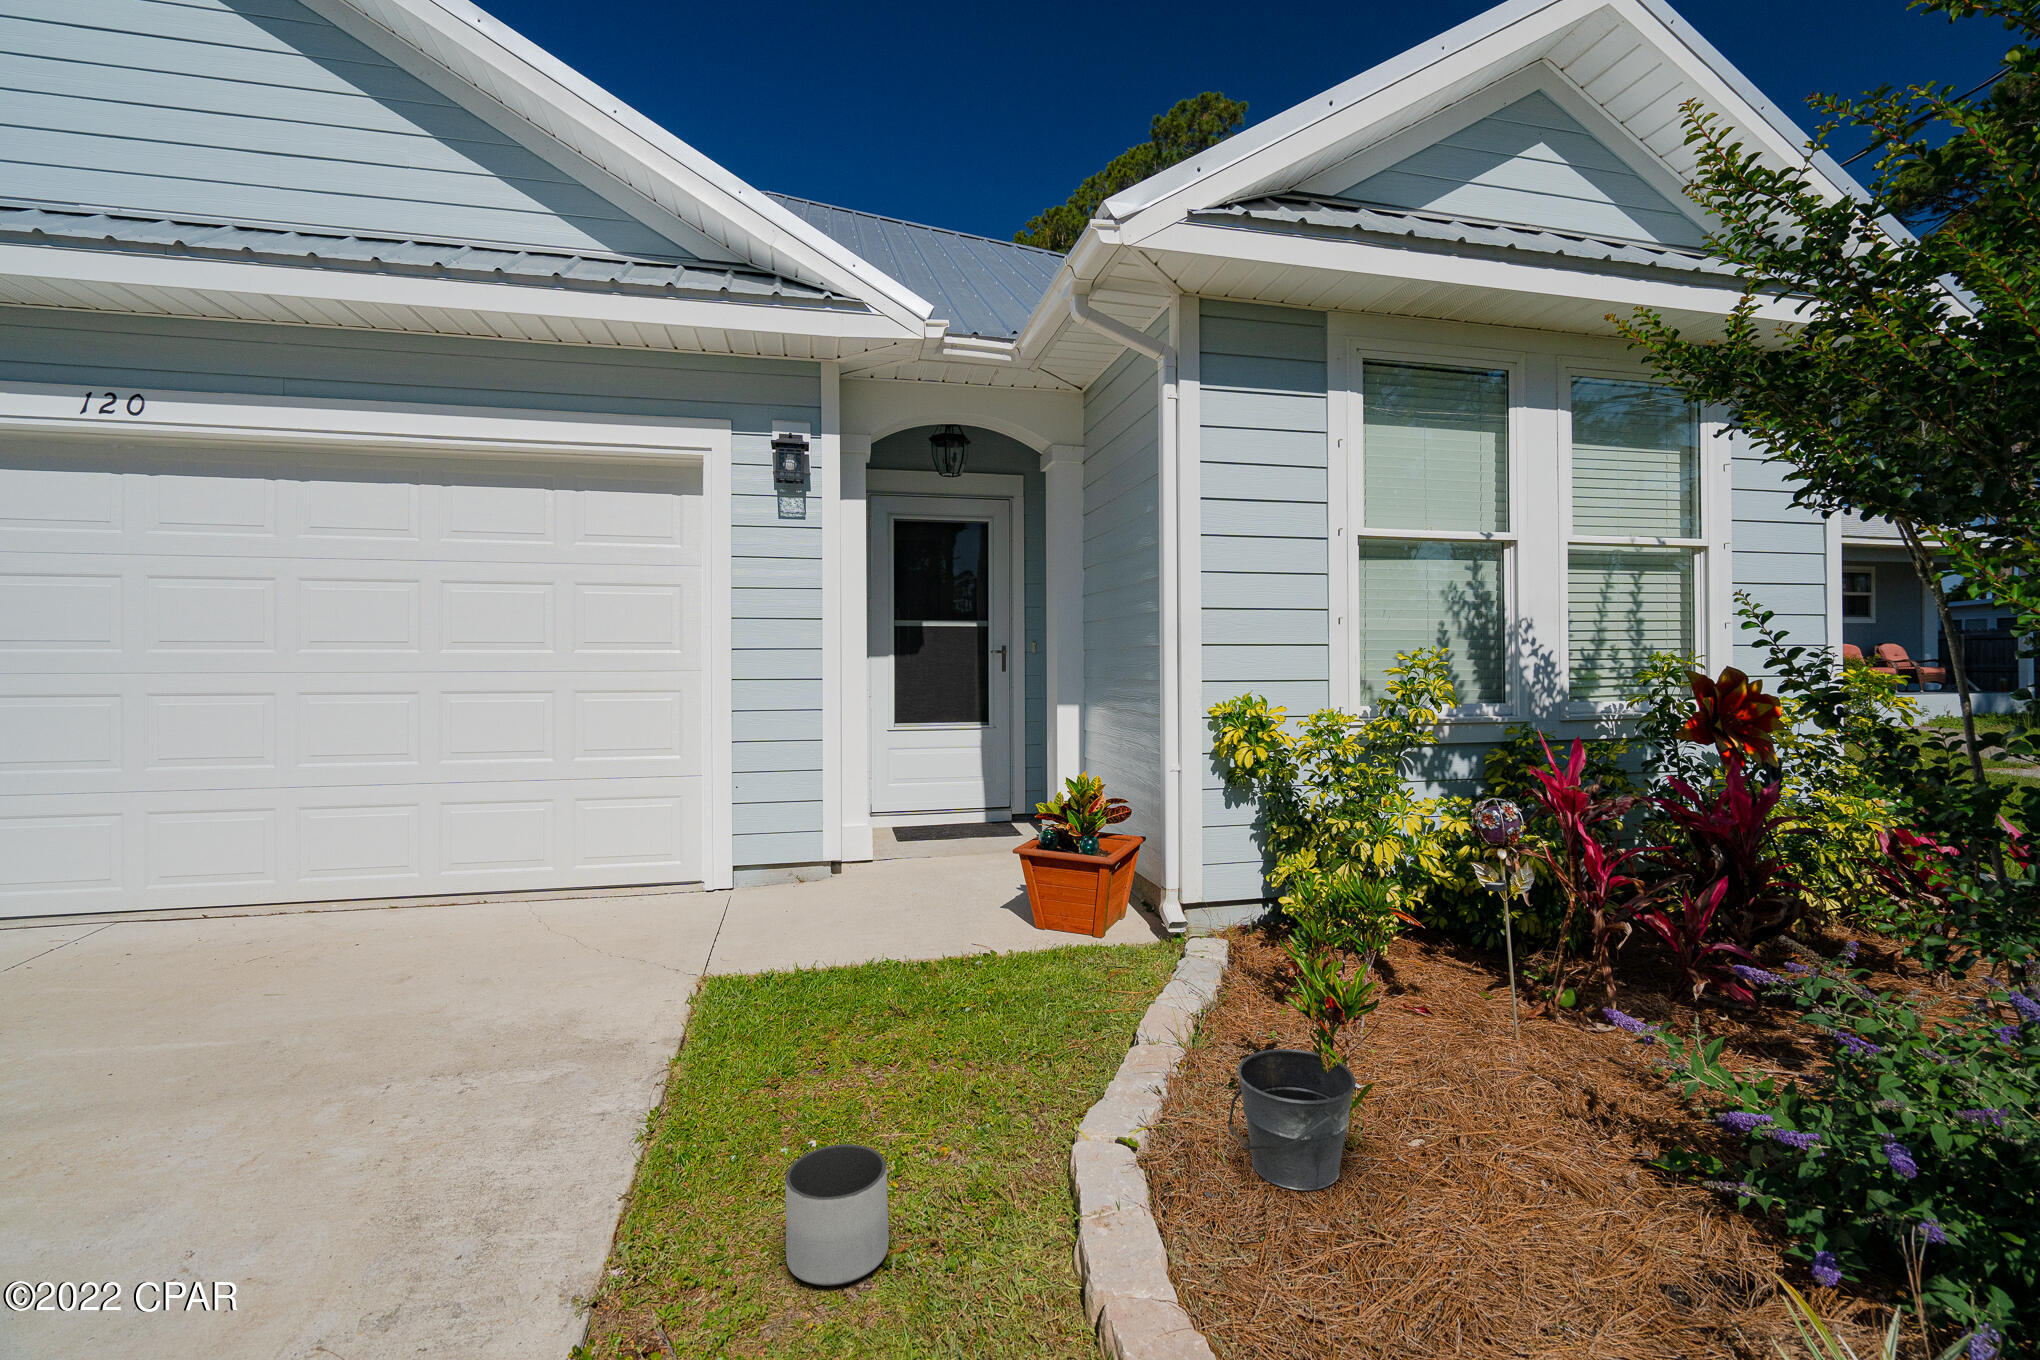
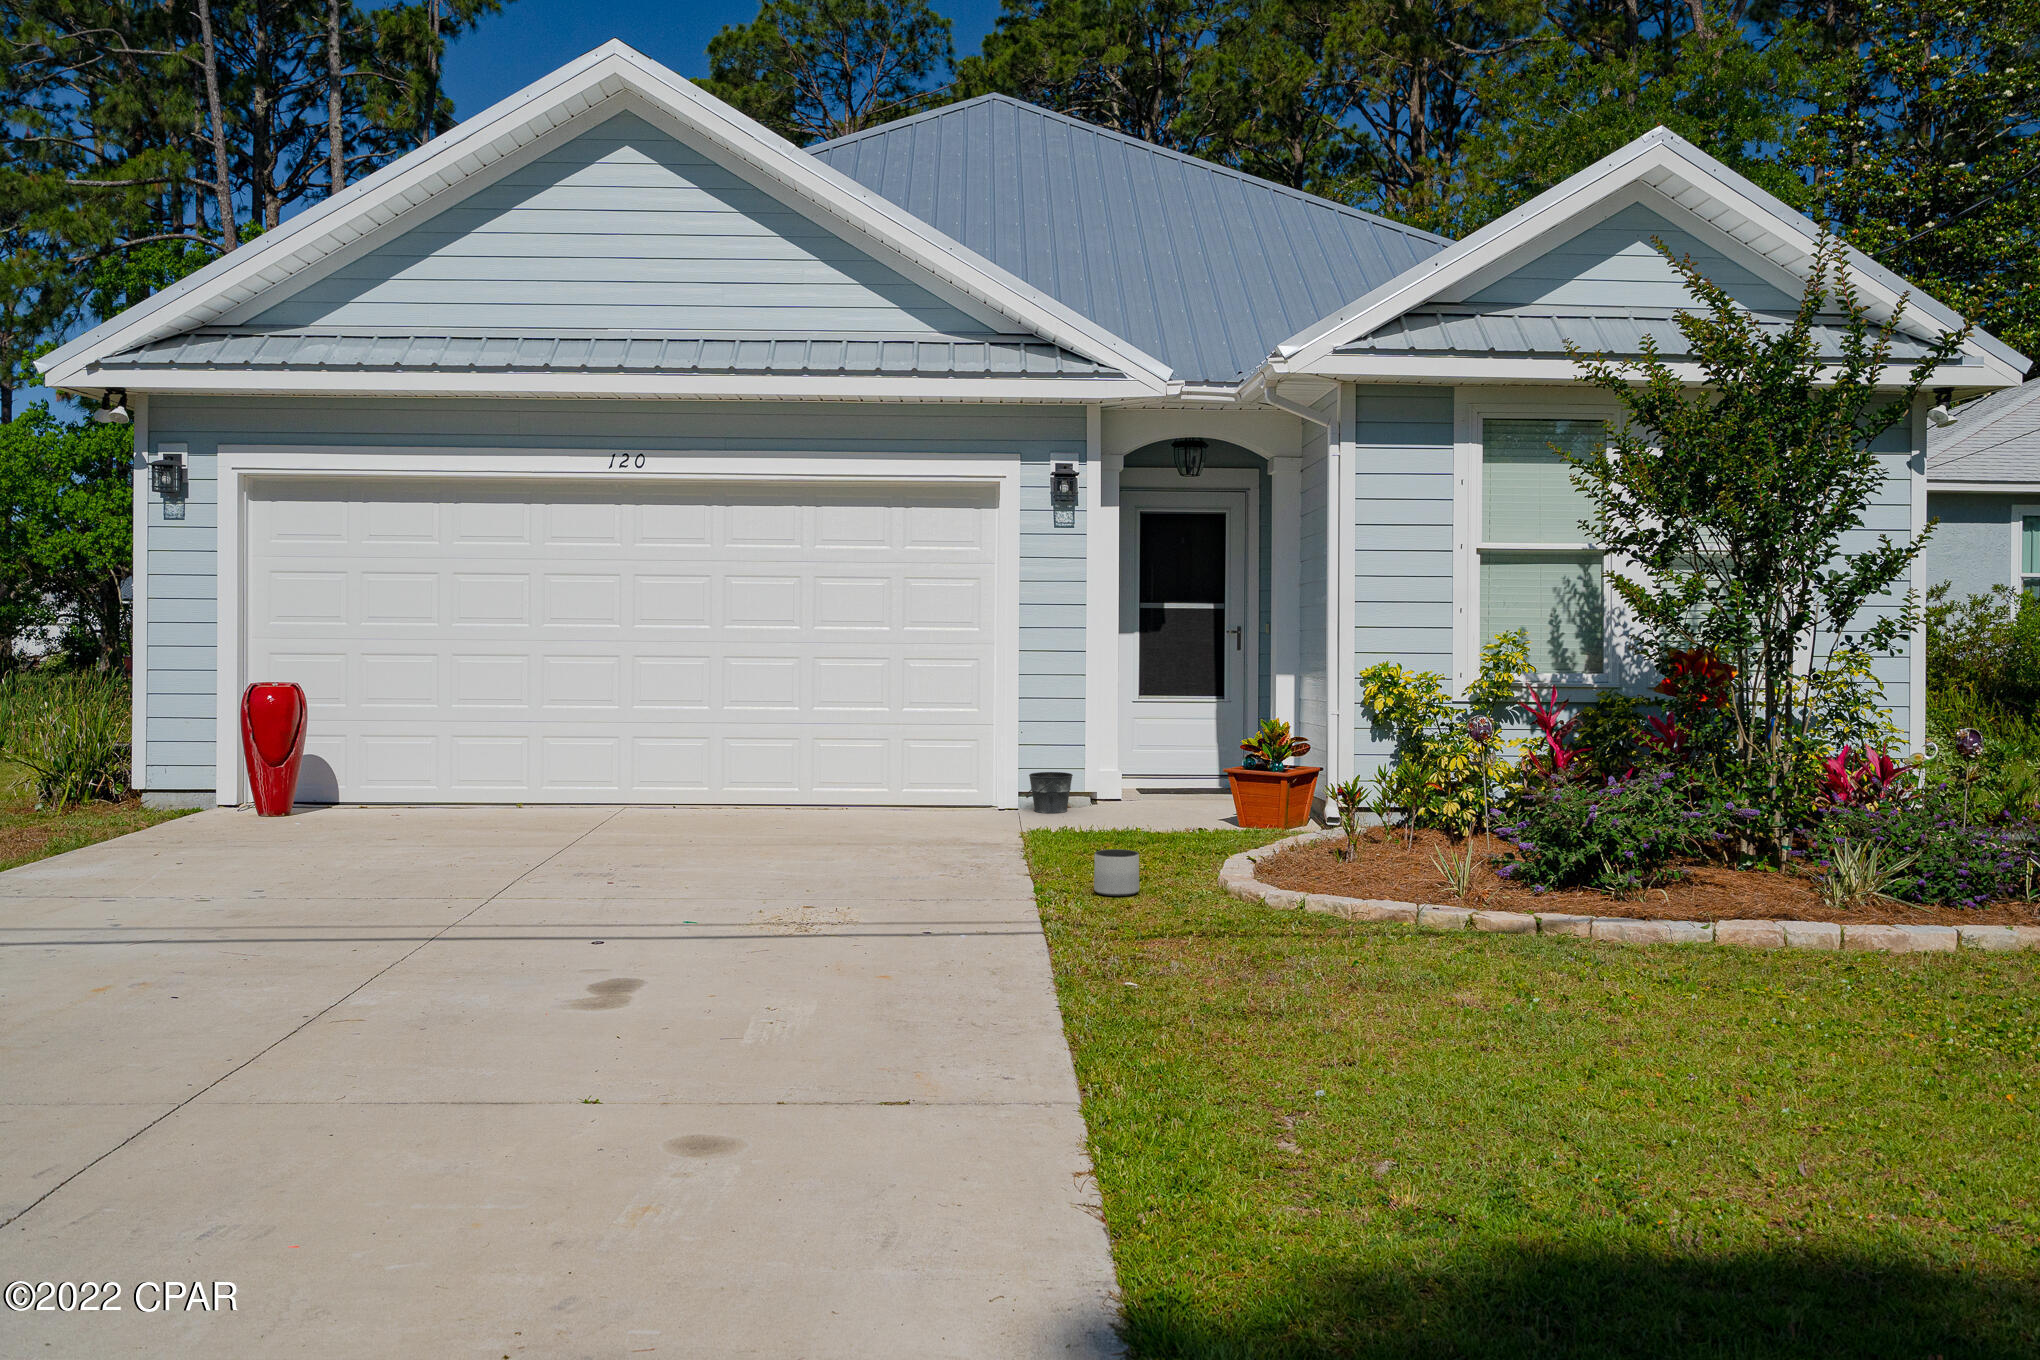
bucket: present [1228,1049,1356,1191] -> present [1025,772,1073,813]

